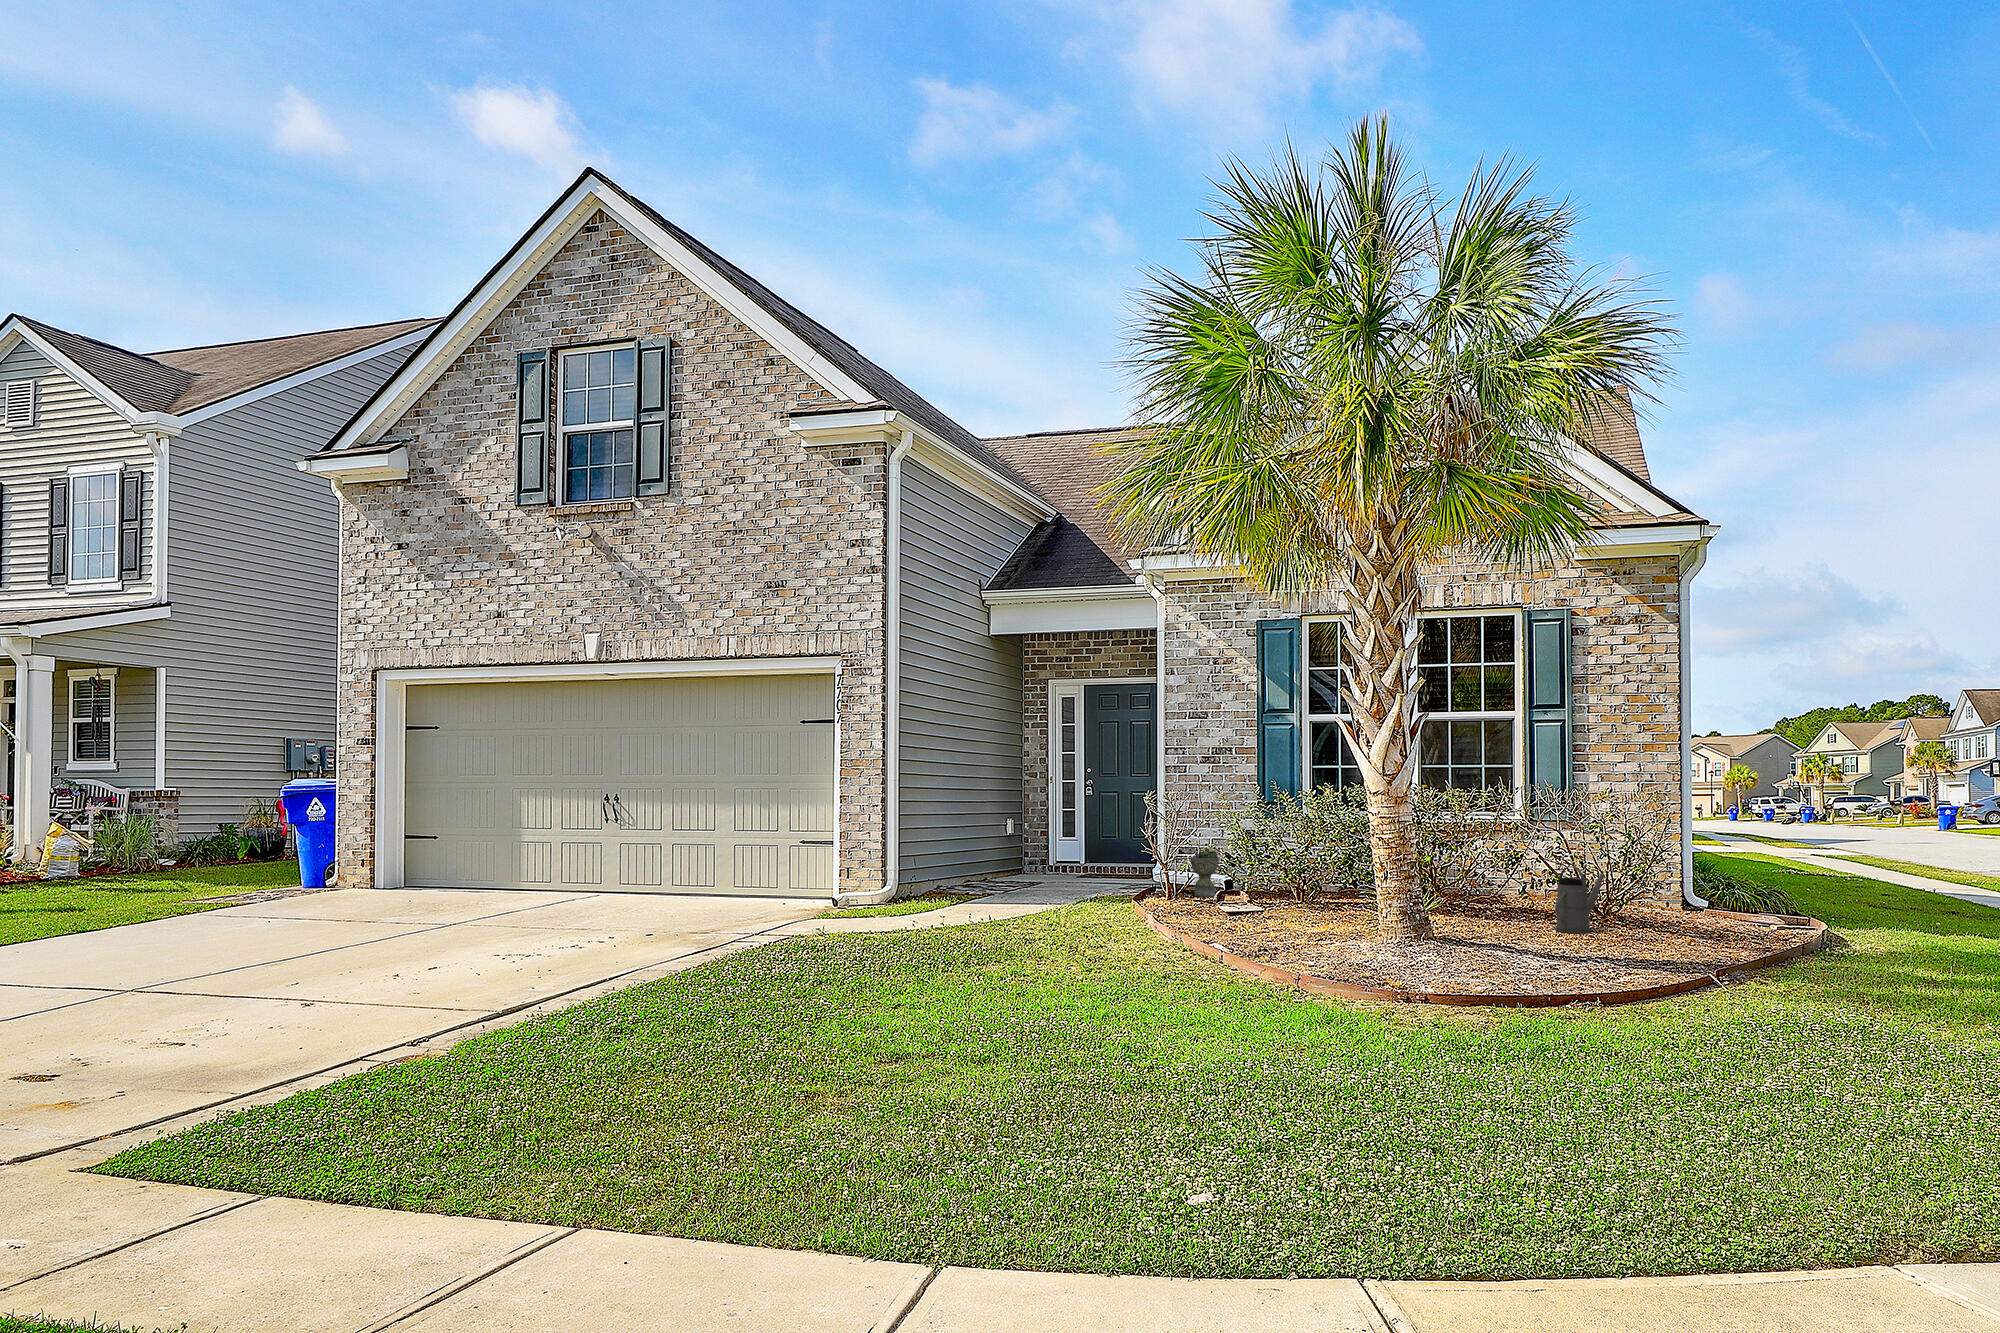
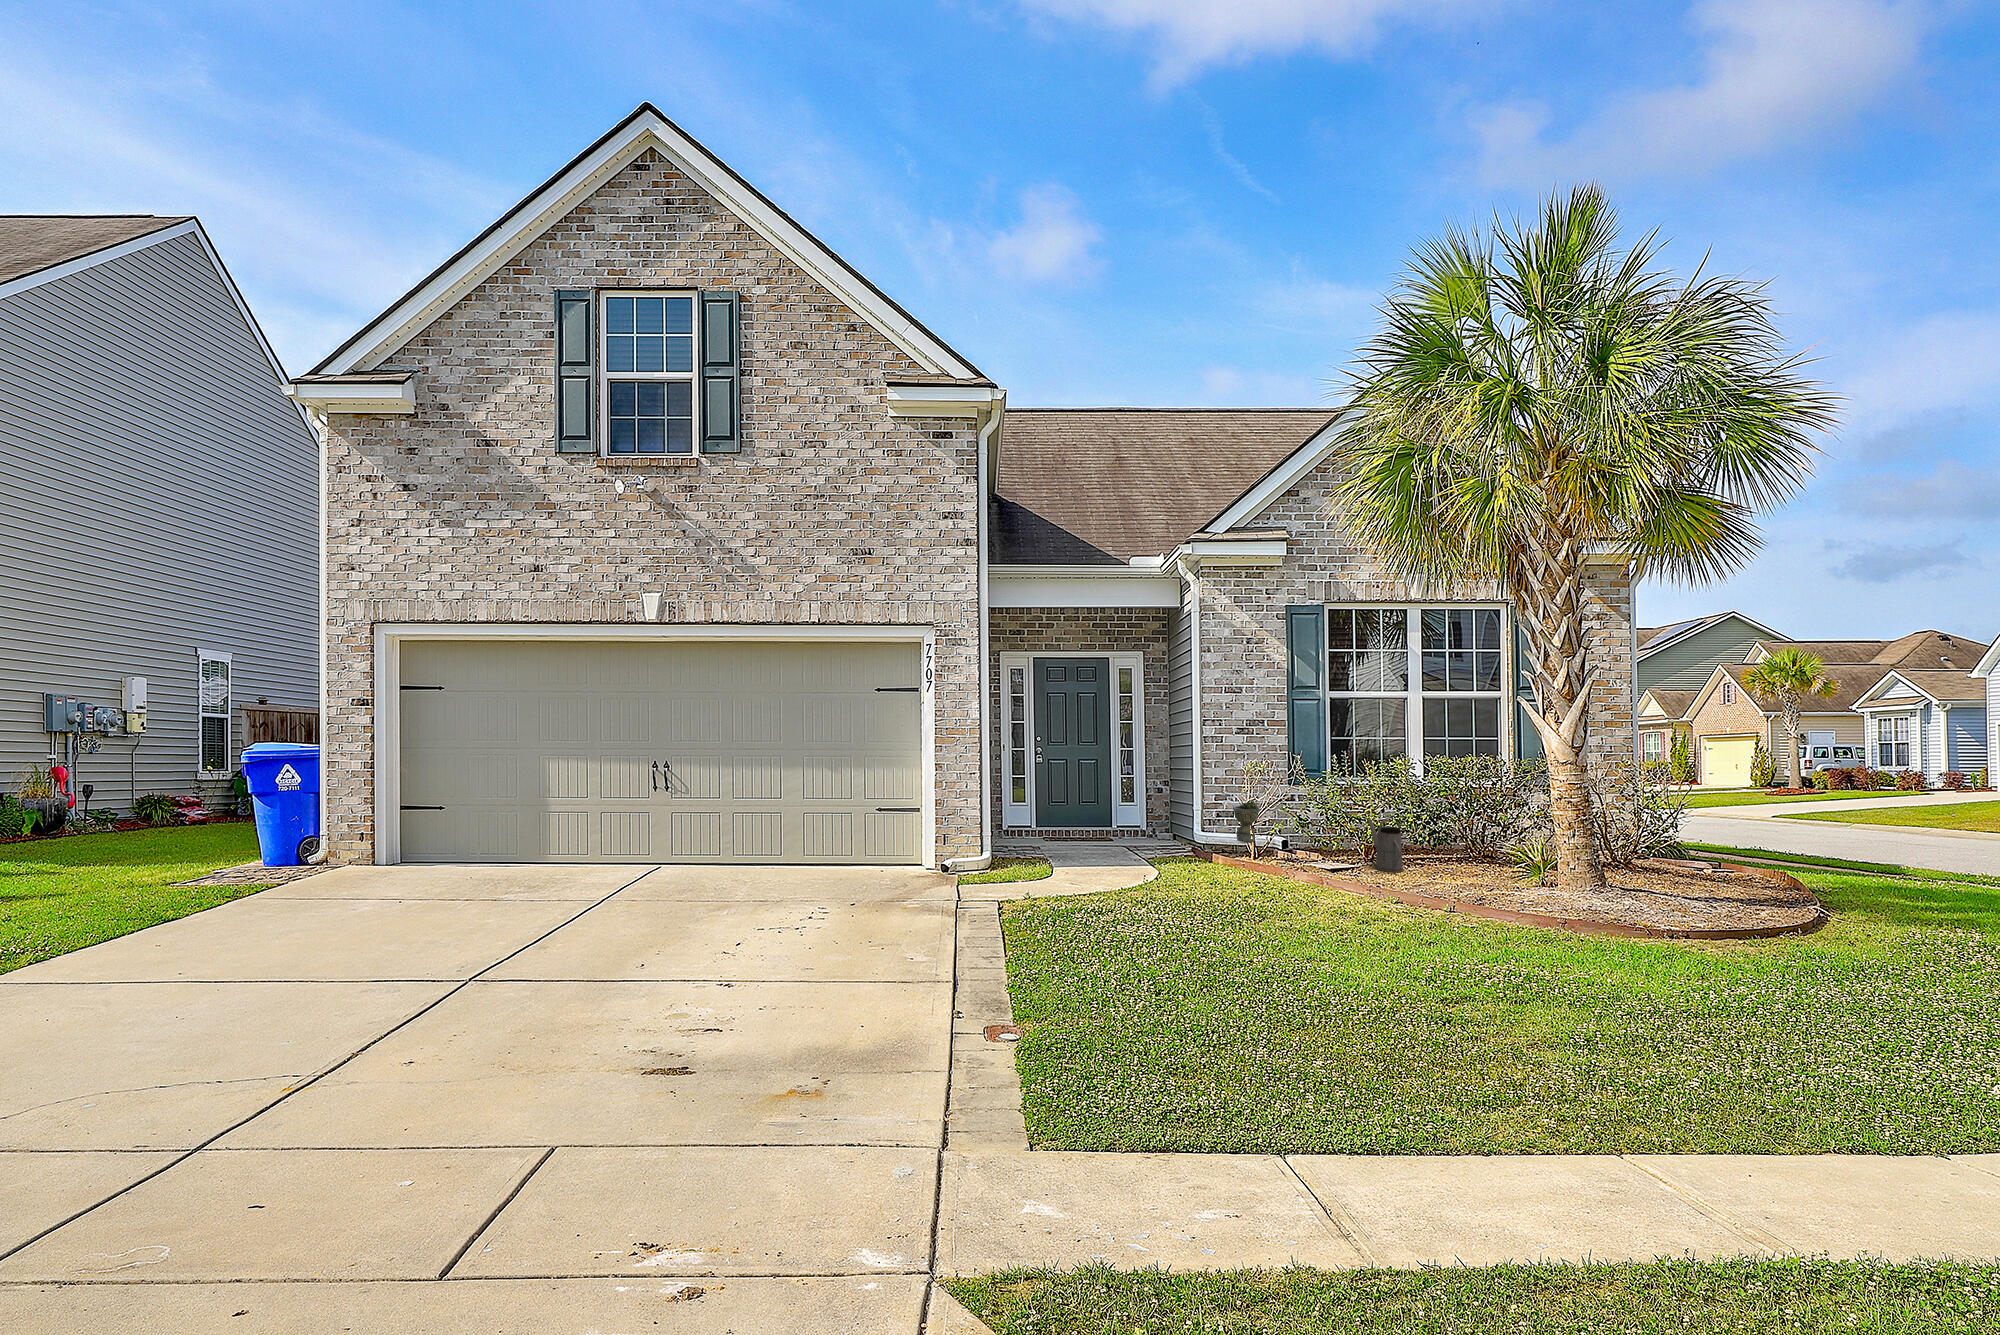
watering can: present [1555,866,1605,933] -> present [1368,817,1404,872]

